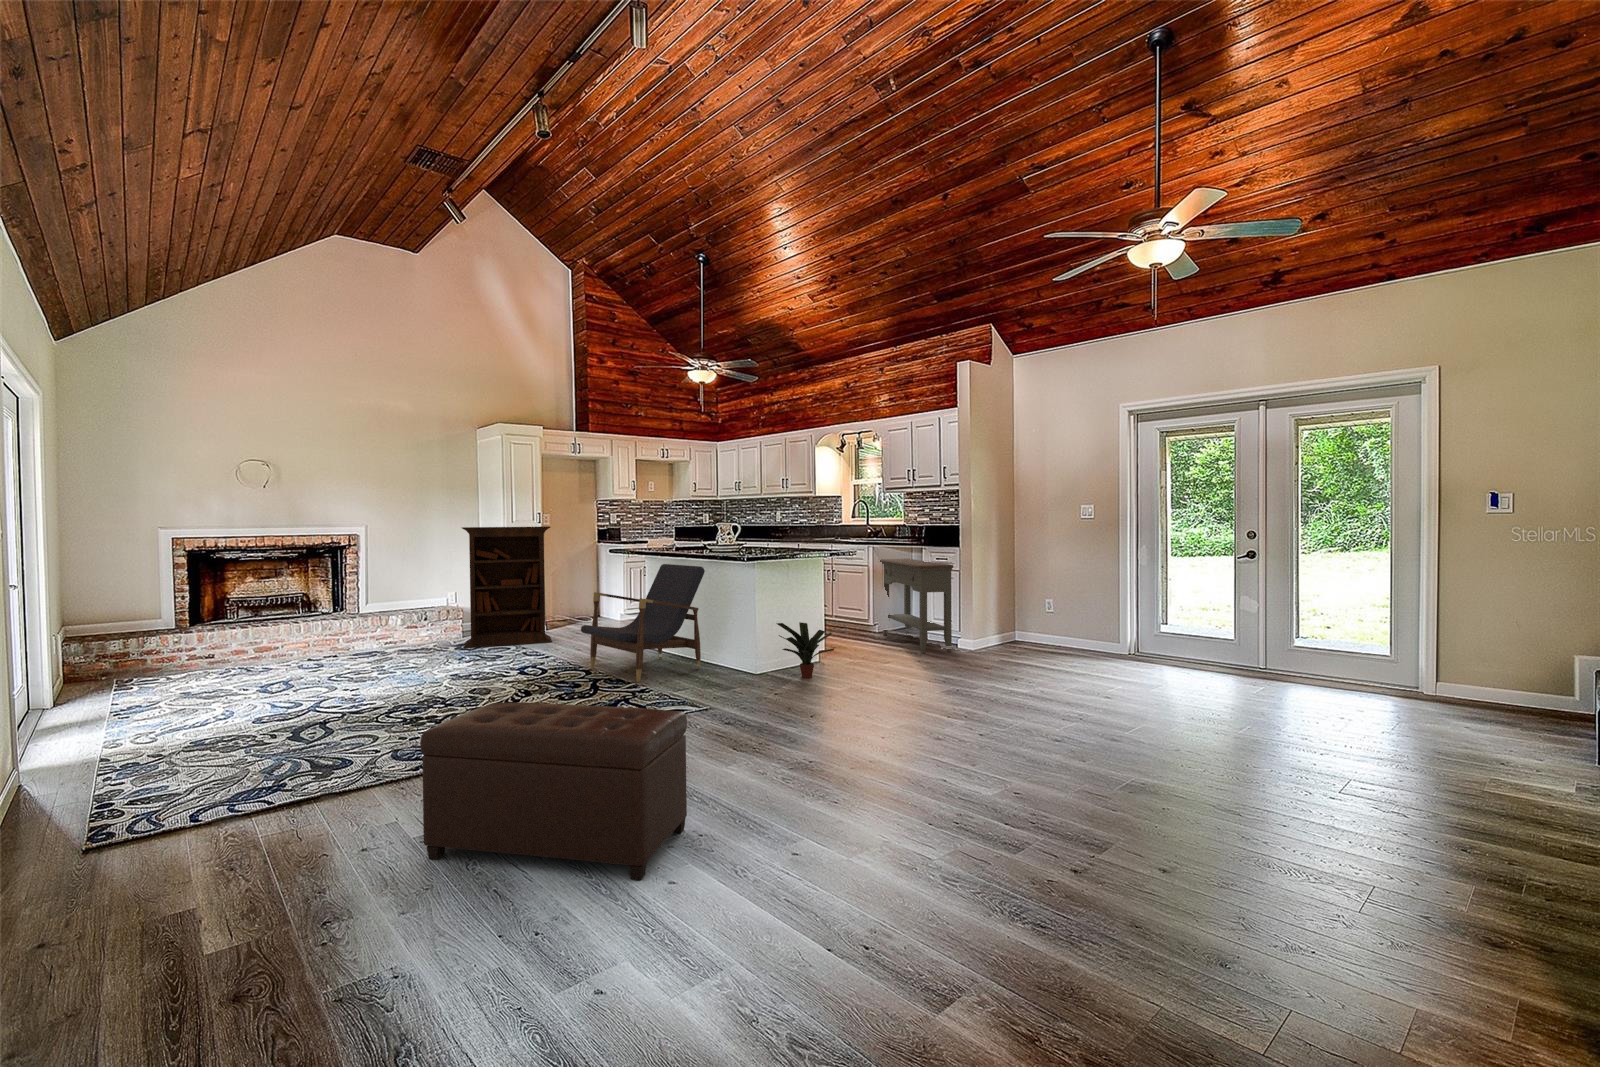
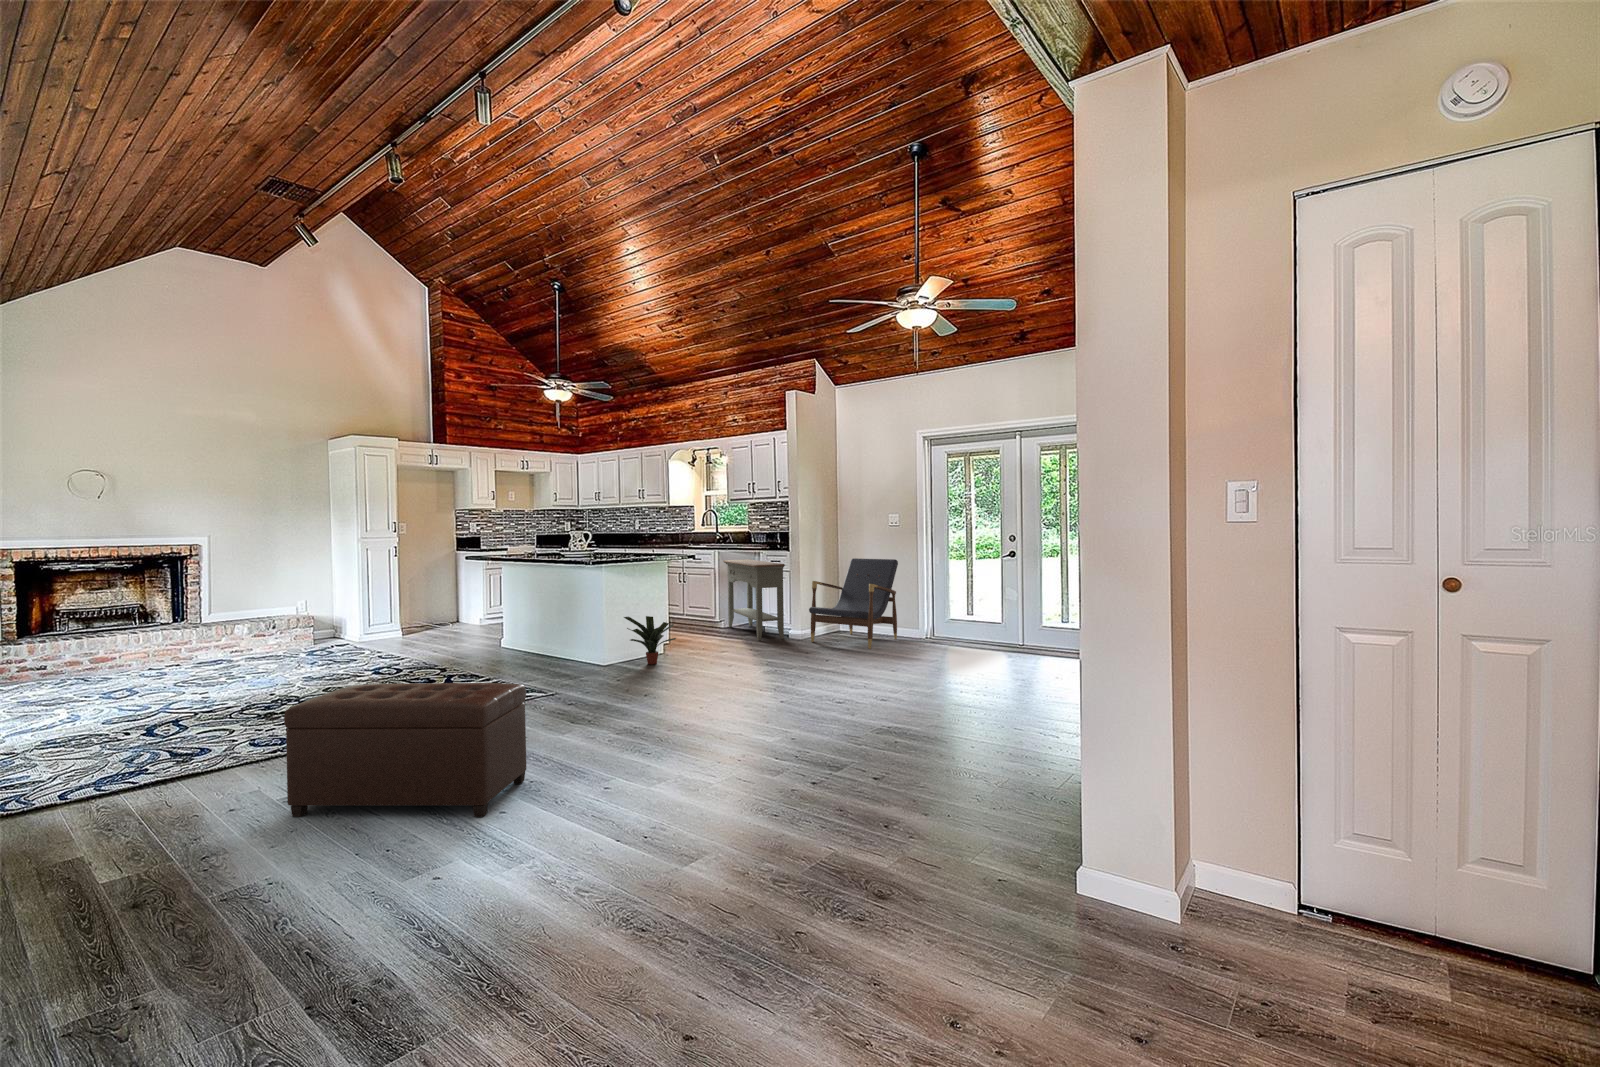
bookcase: present [462,526,552,648] -> none [316,534,412,652]
lounge chair: present [581,564,705,682] -> present [809,558,898,649]

